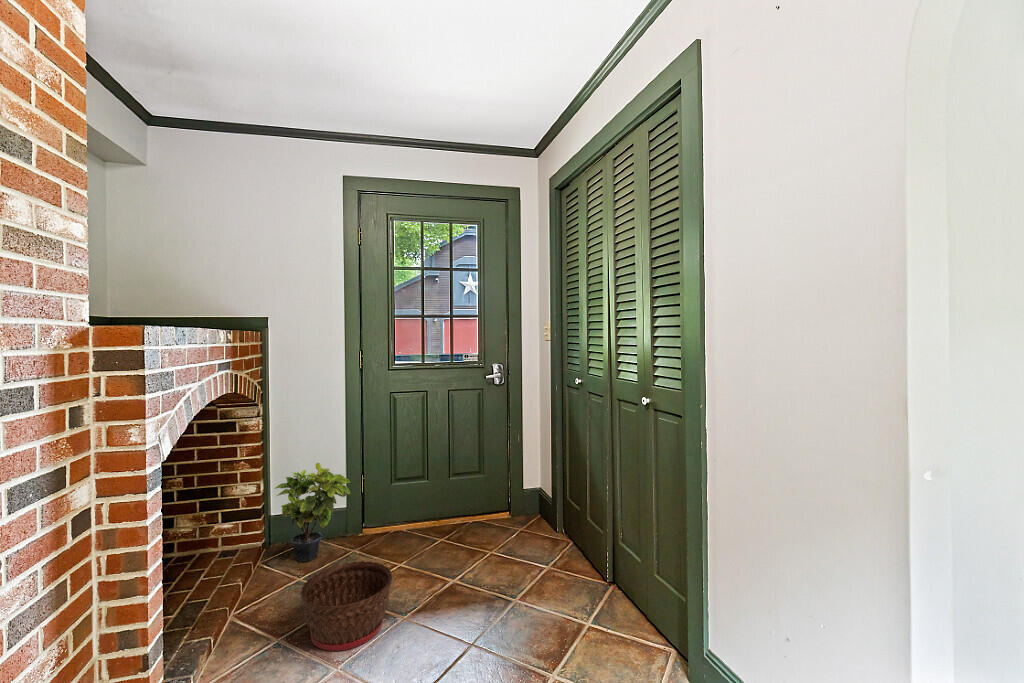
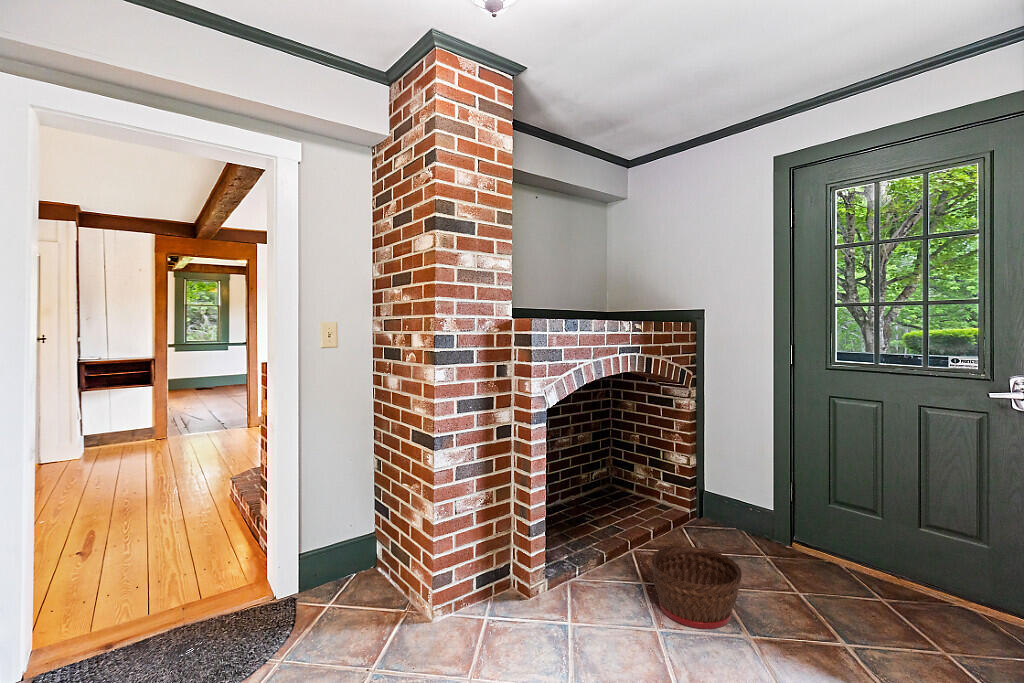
potted plant: present [275,463,350,562] -> none [693,450,768,544]

